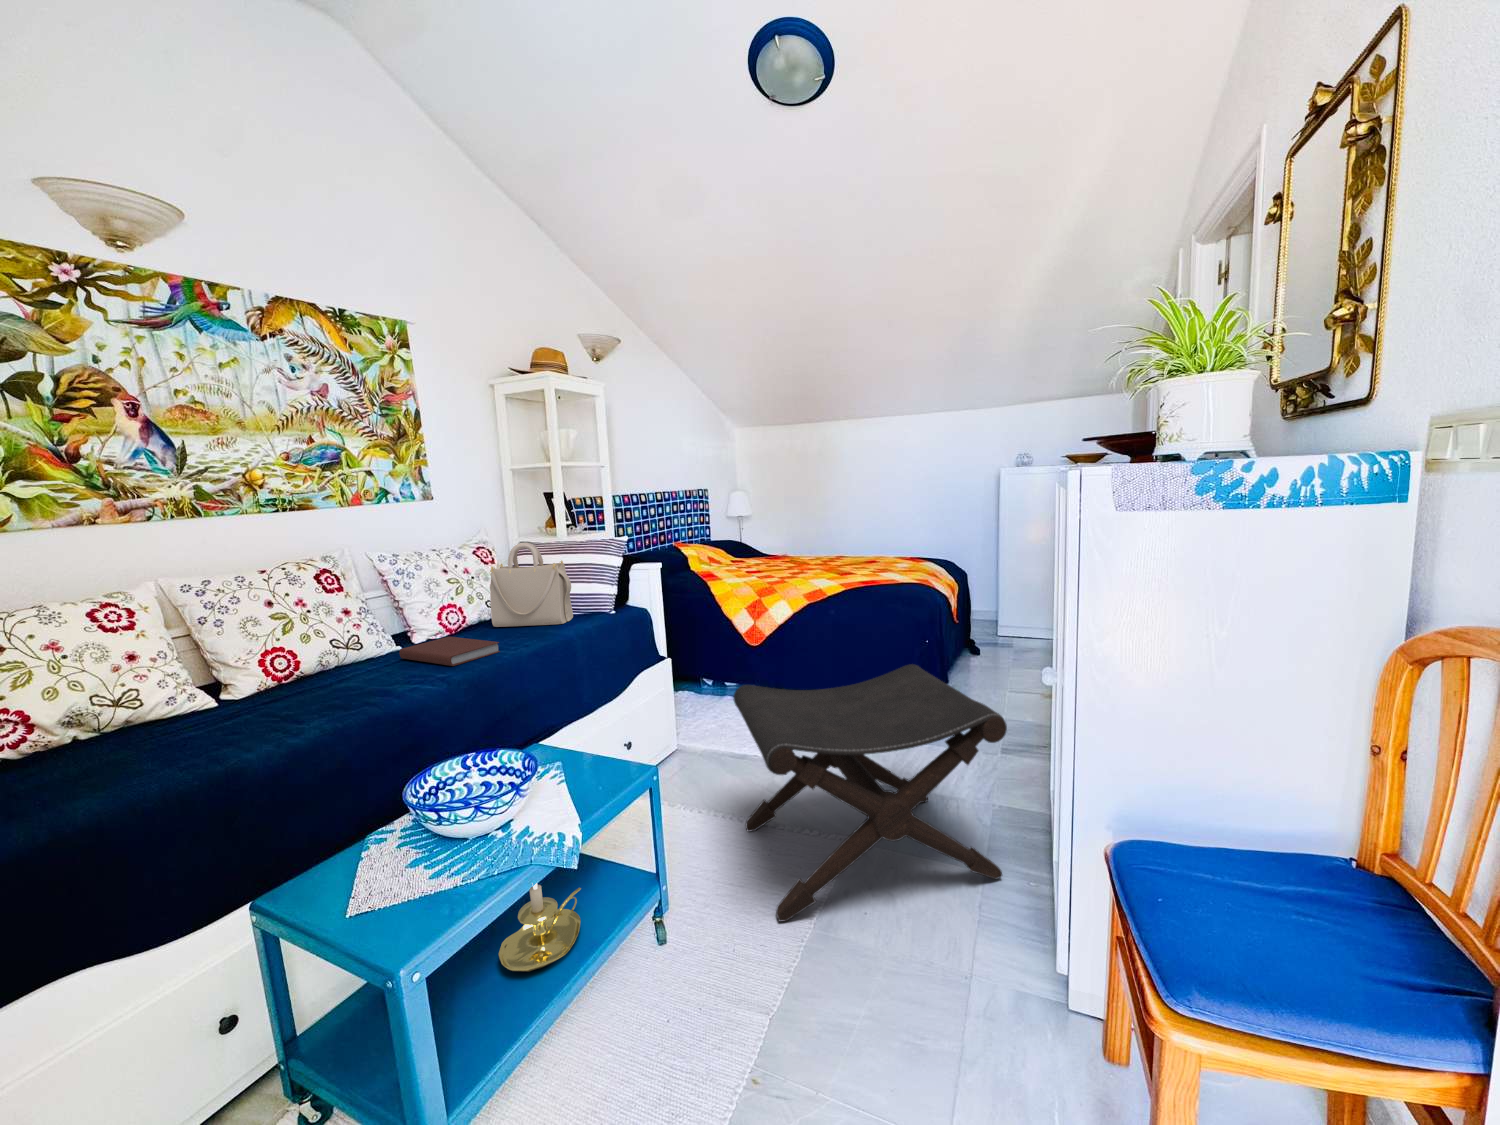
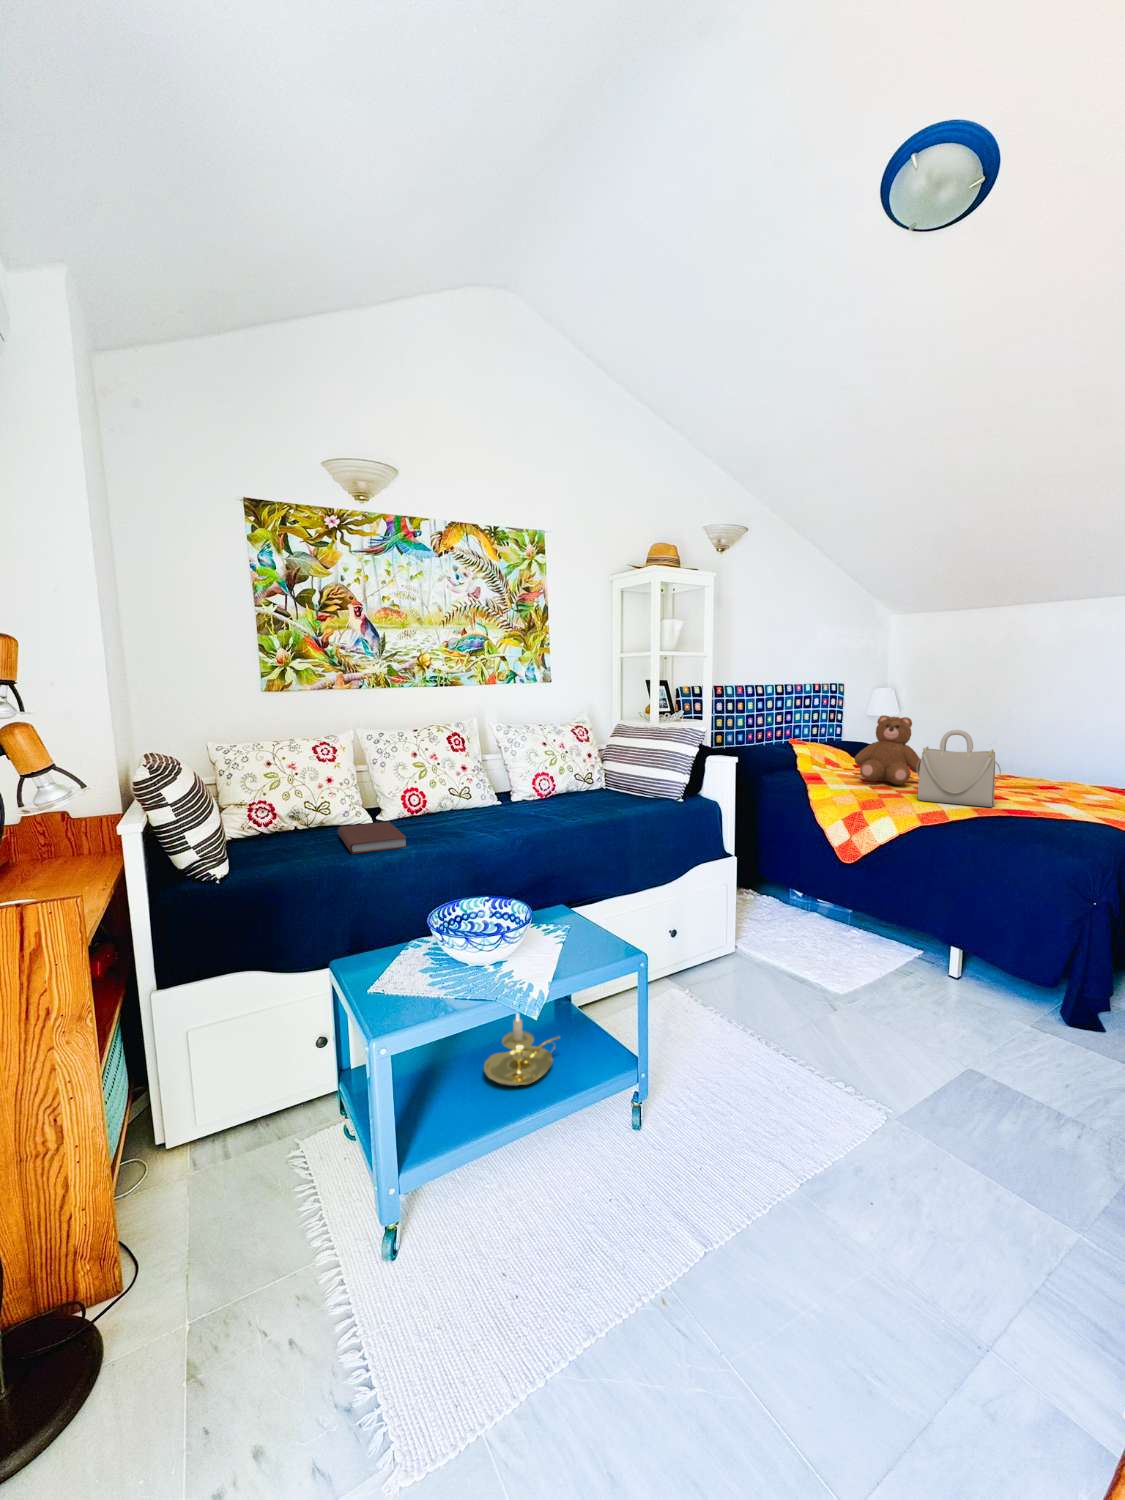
teddy bear: none [737,513,791,571] -> present [855,715,921,784]
handbag: present [490,543,573,627] -> present [917,730,1001,807]
book: present [399,637,500,666] -> present [338,822,407,854]
footstool: present [733,664,1007,922] -> none [751,901,1092,1229]

